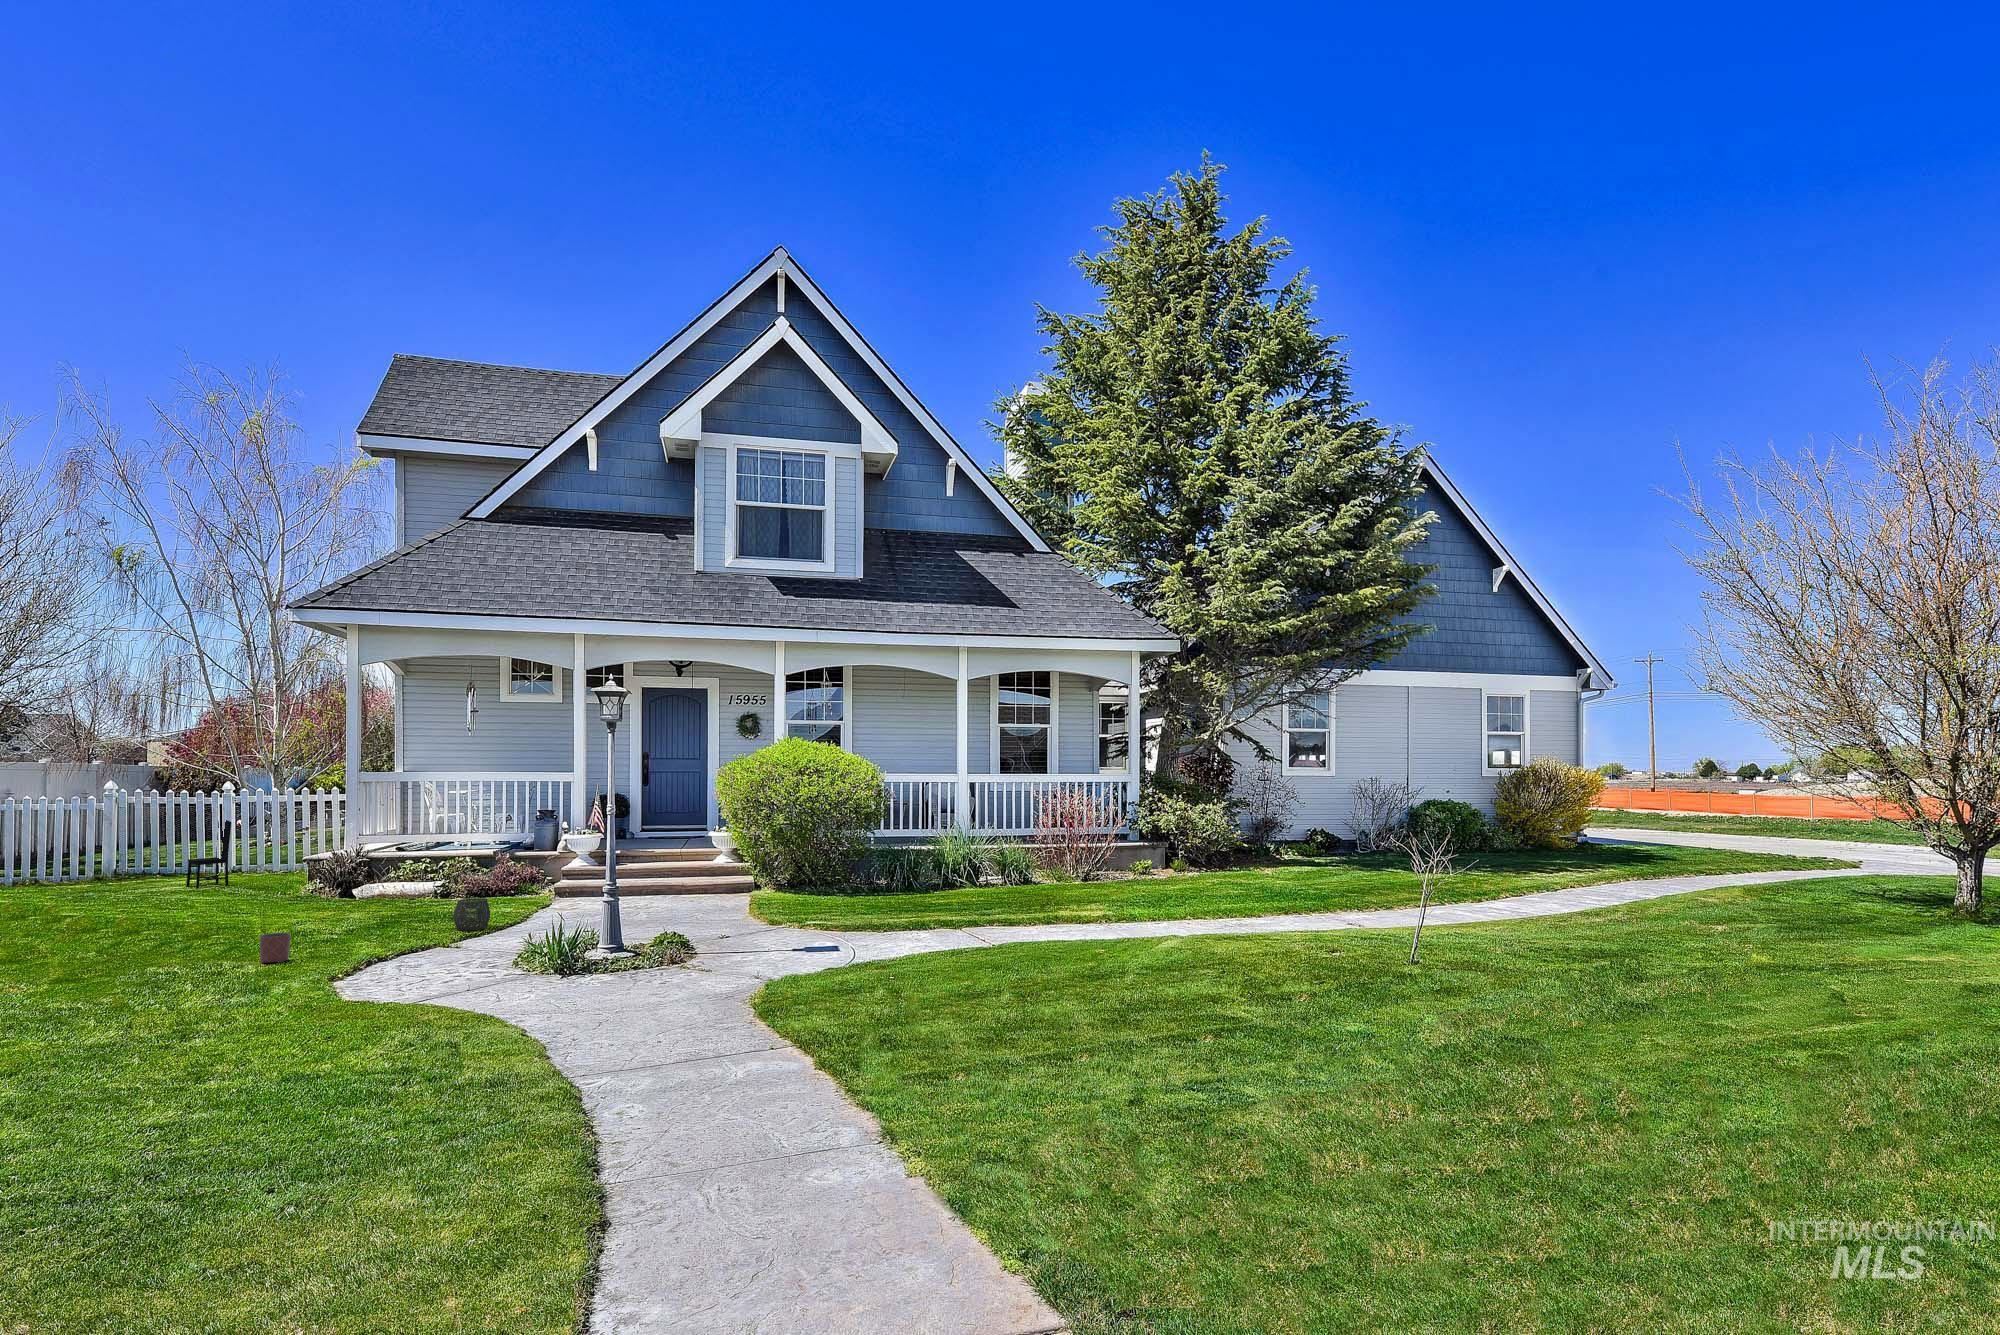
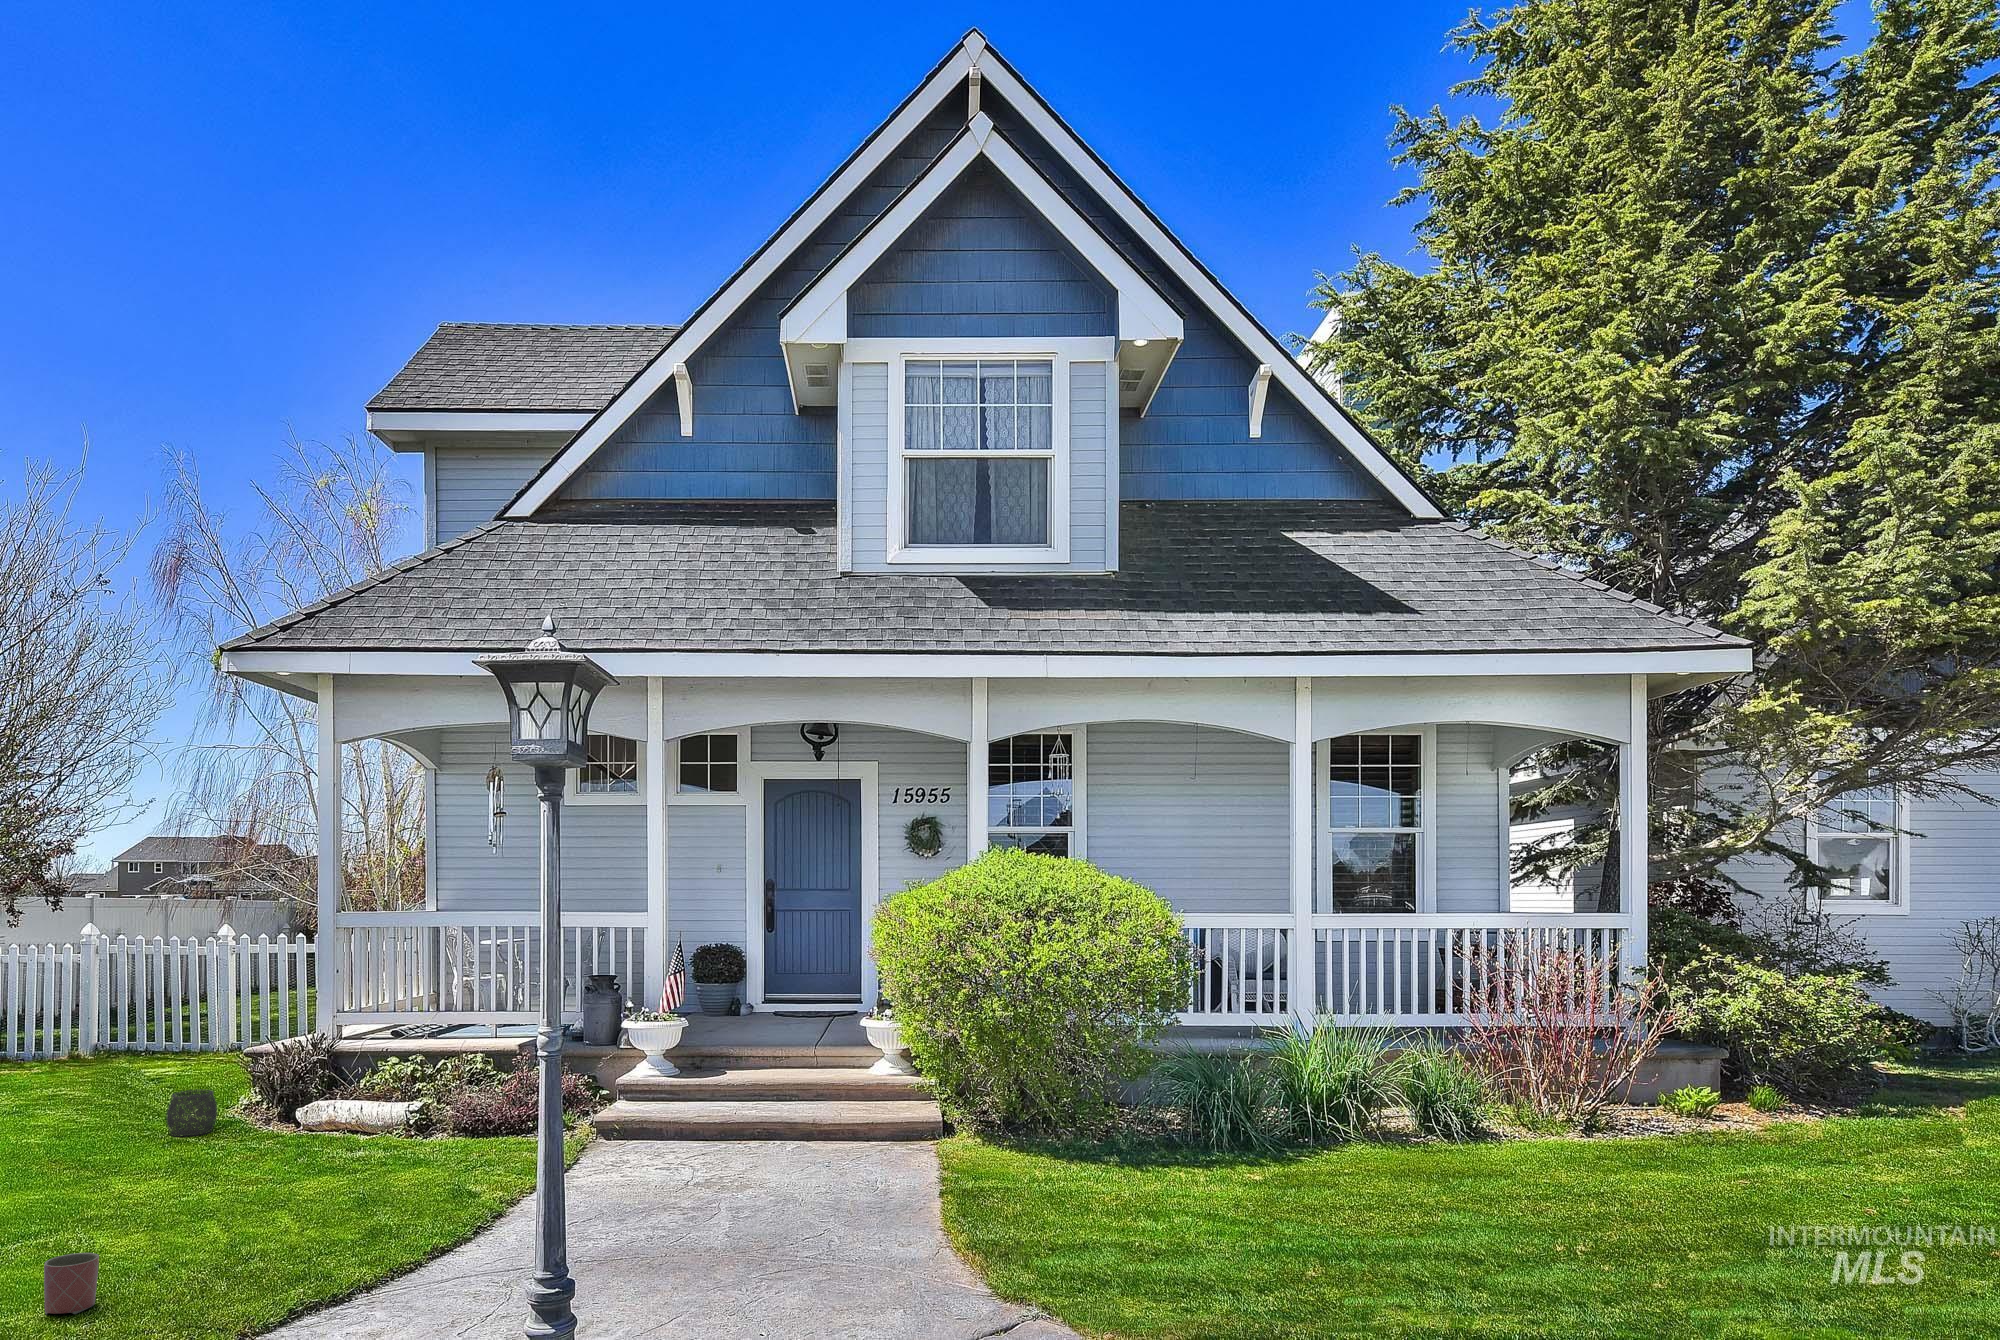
chair: present [186,820,231,889] -> none [84,982,146,1092]
woven basket: present [453,898,490,931] -> present [166,1090,218,1137]

